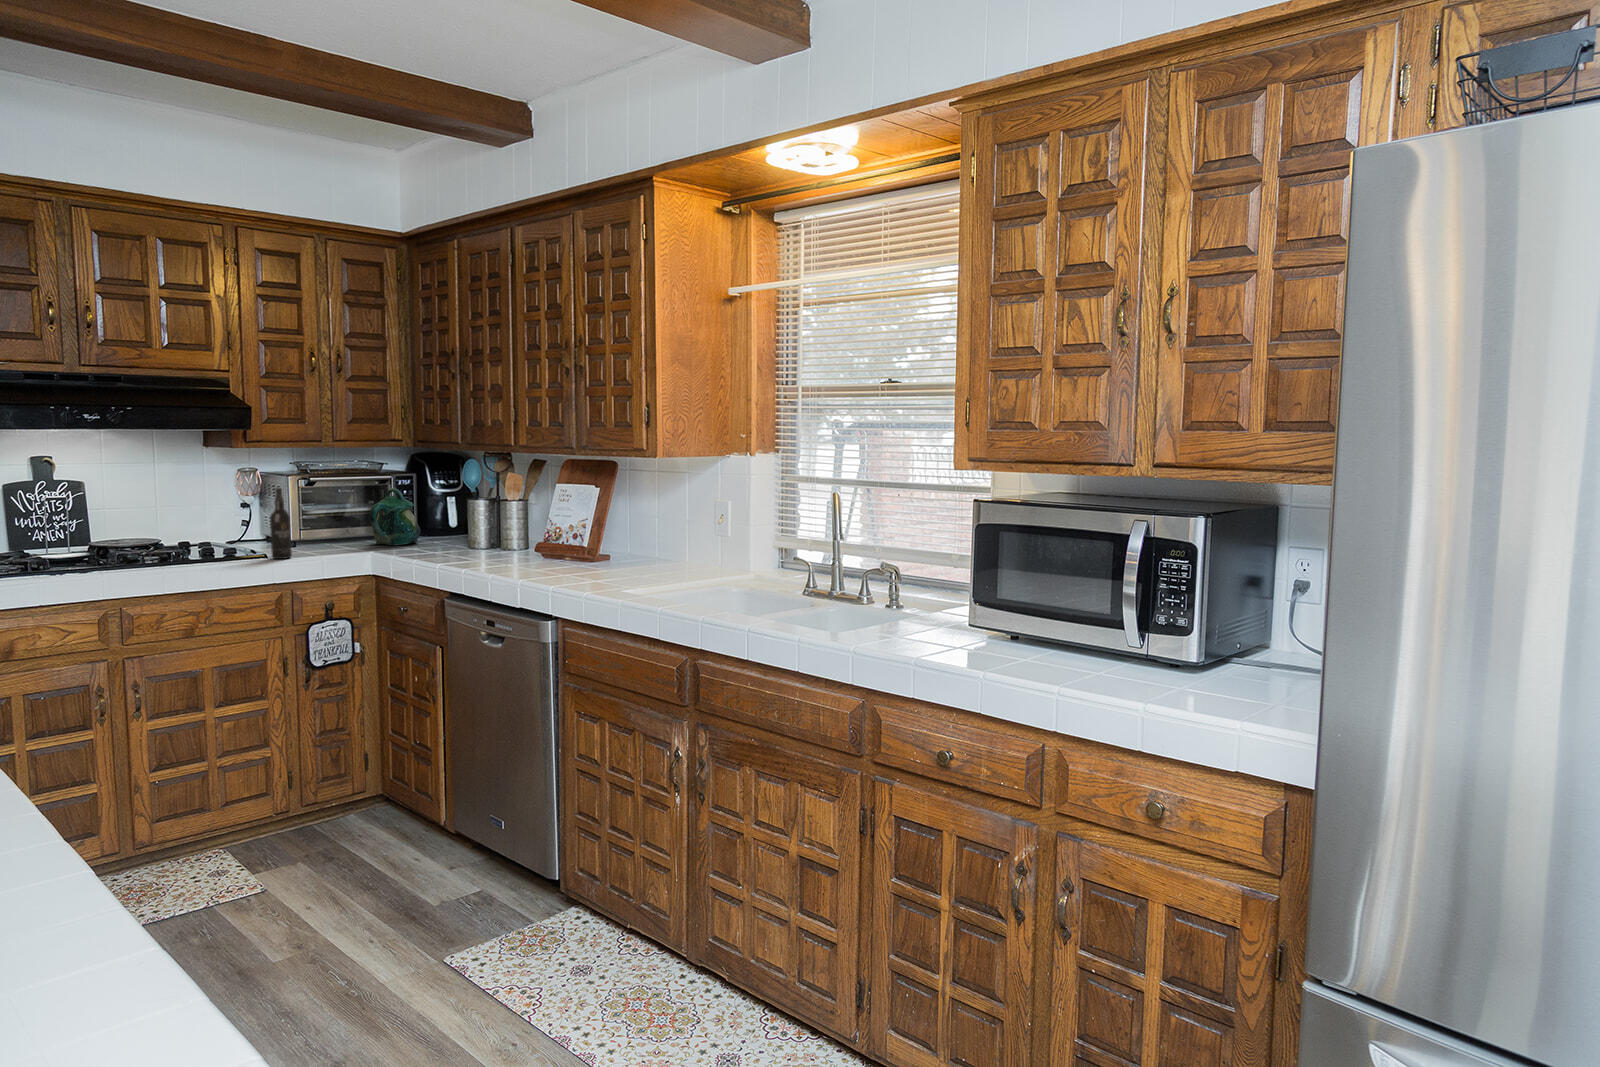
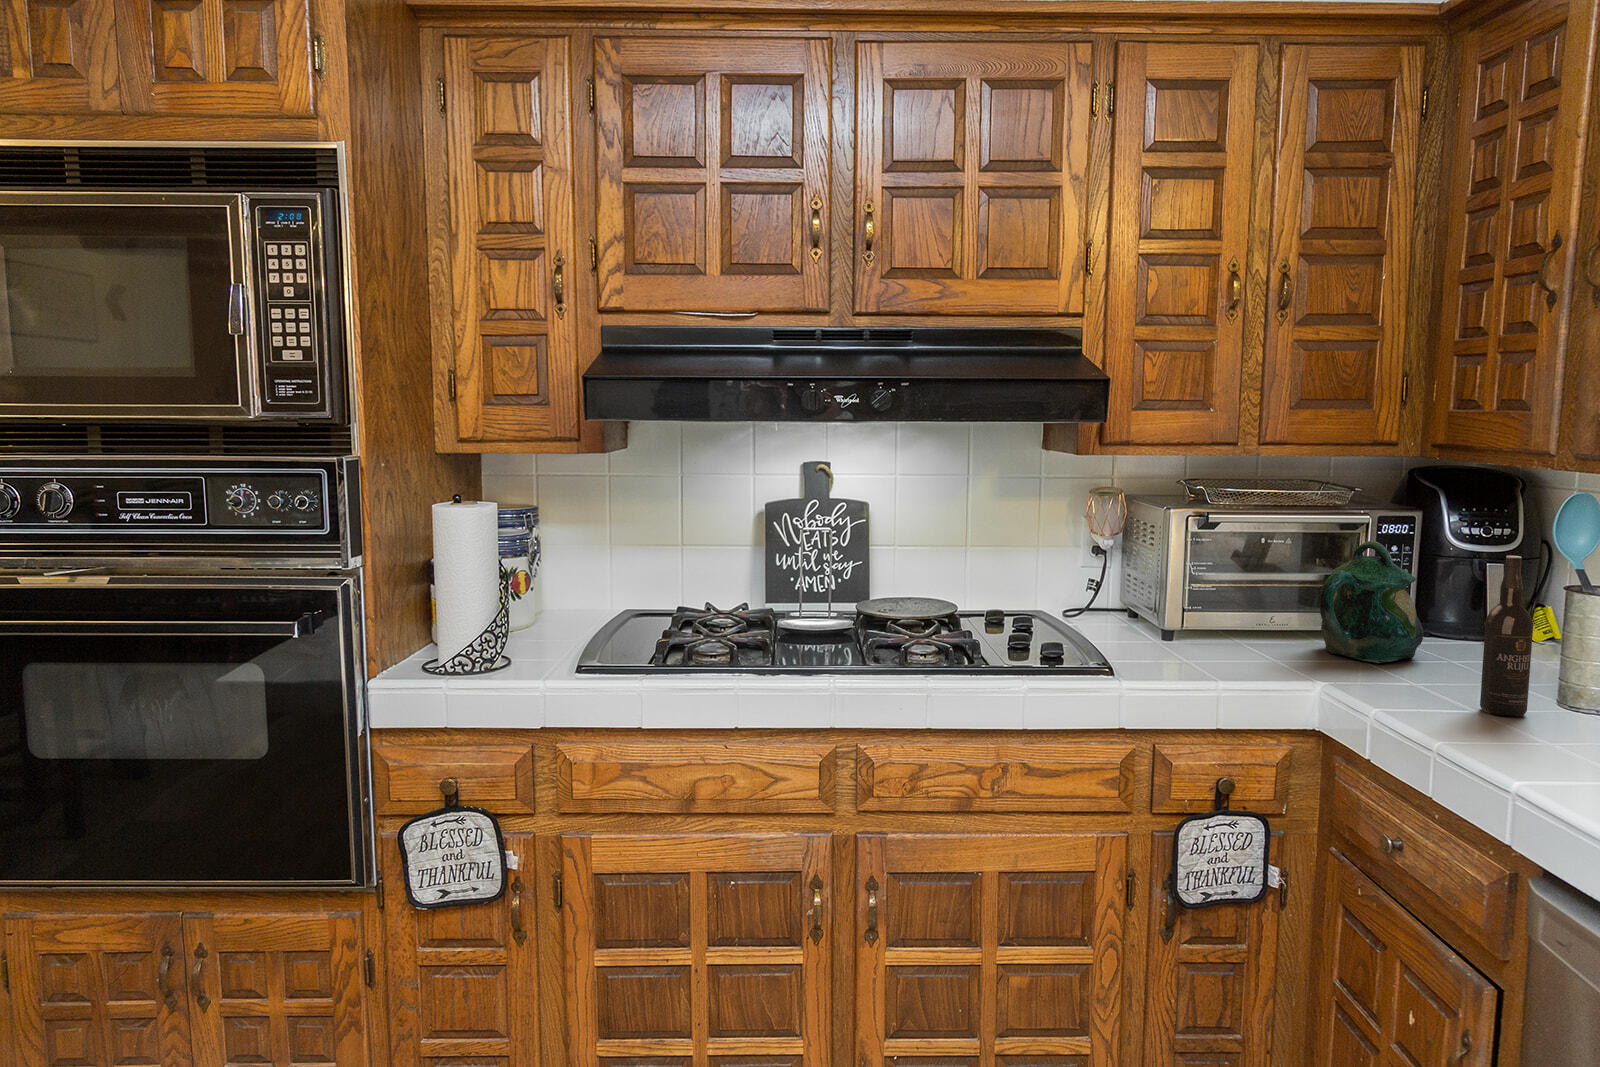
wine bottle: present [270,487,292,559] -> present [1480,556,1533,716]

